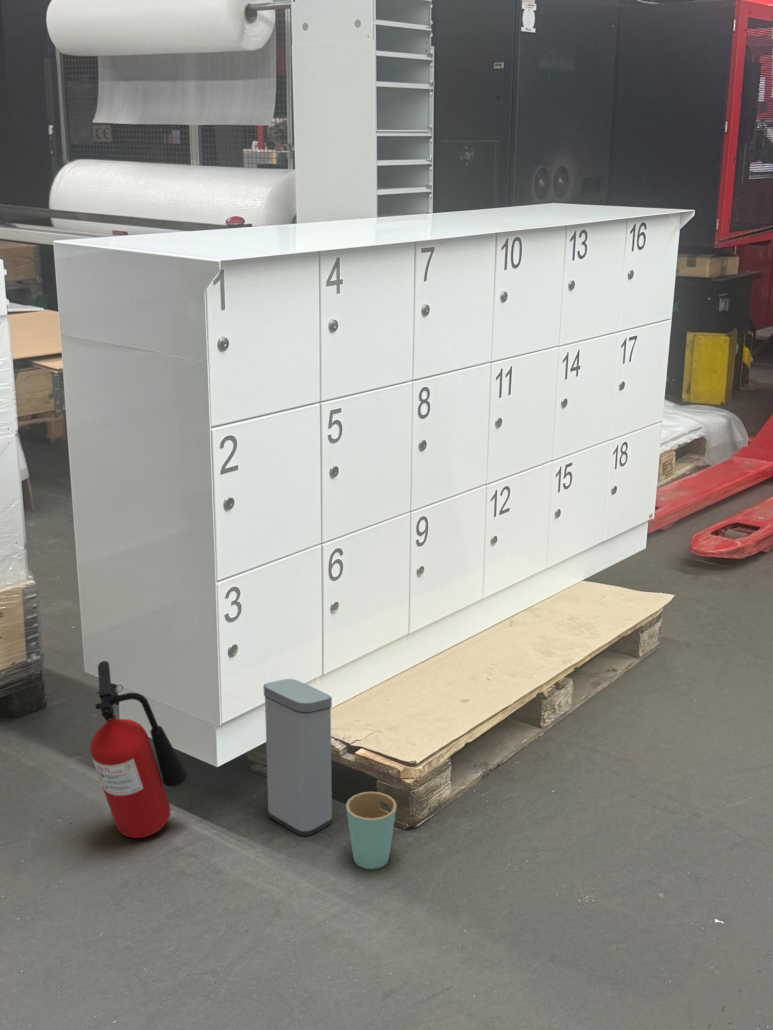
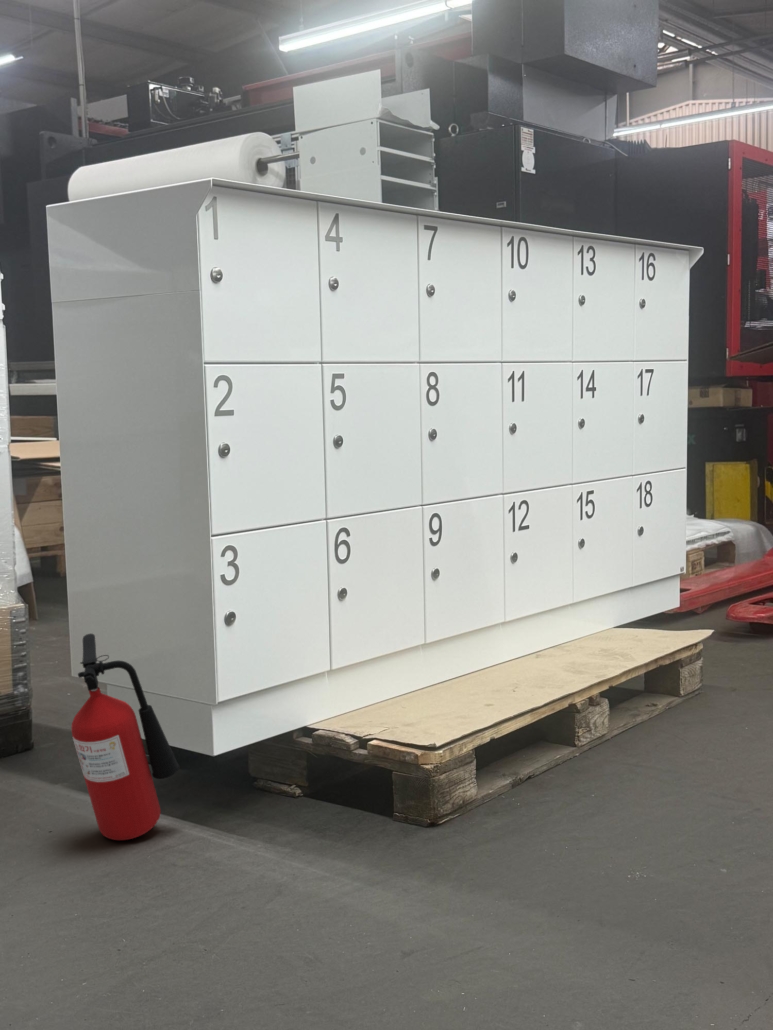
trash can: present [263,679,397,869] -> none [264,660,414,859]

